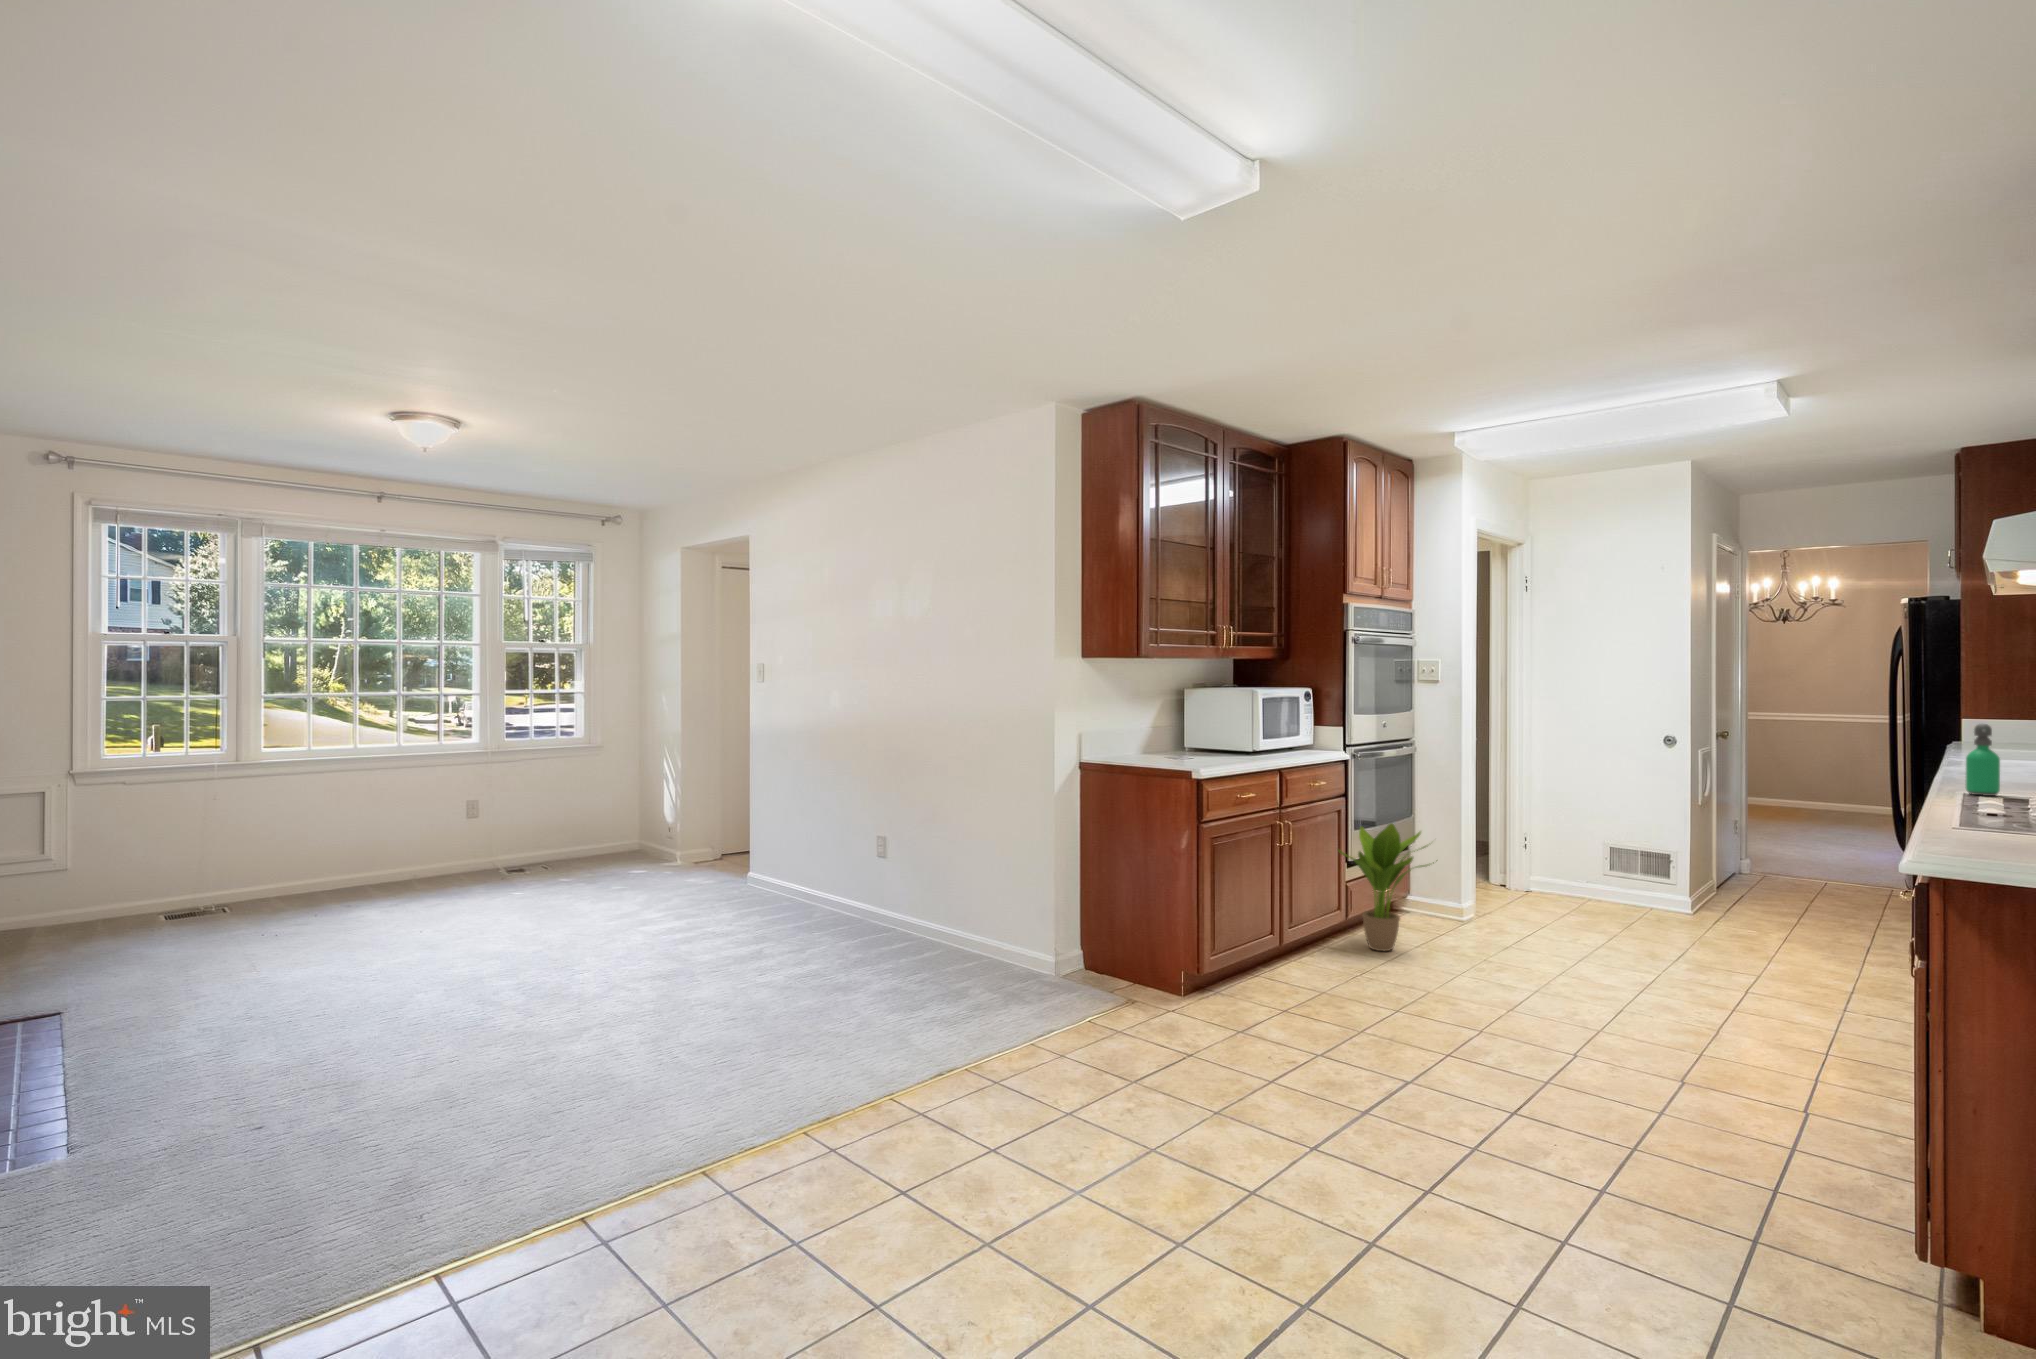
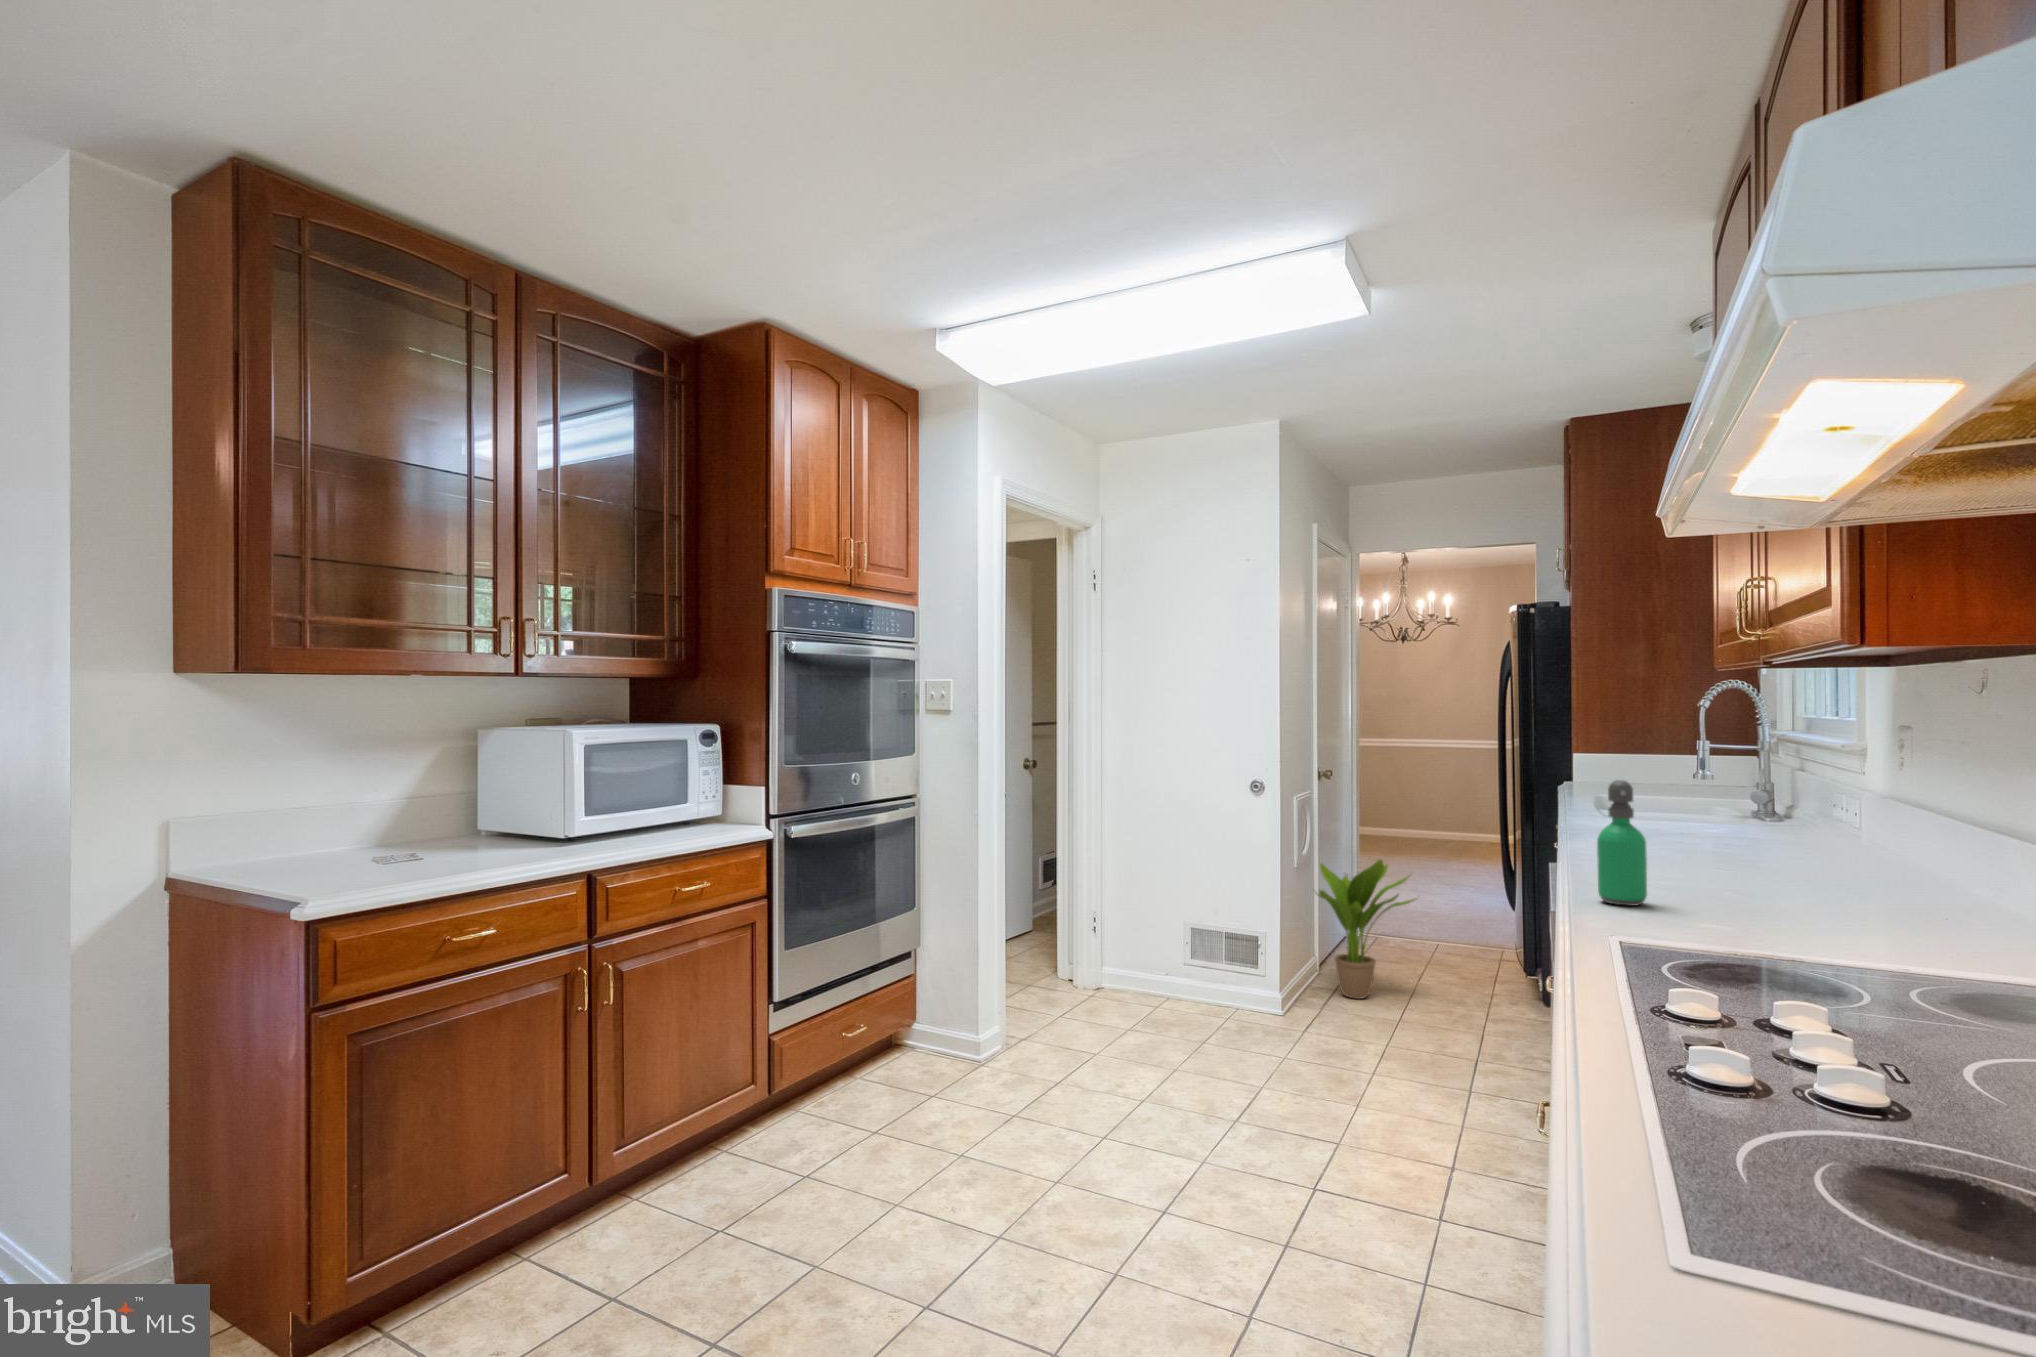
potted plant: present [1338,823,1437,951] -> present [1318,860,1415,999]

